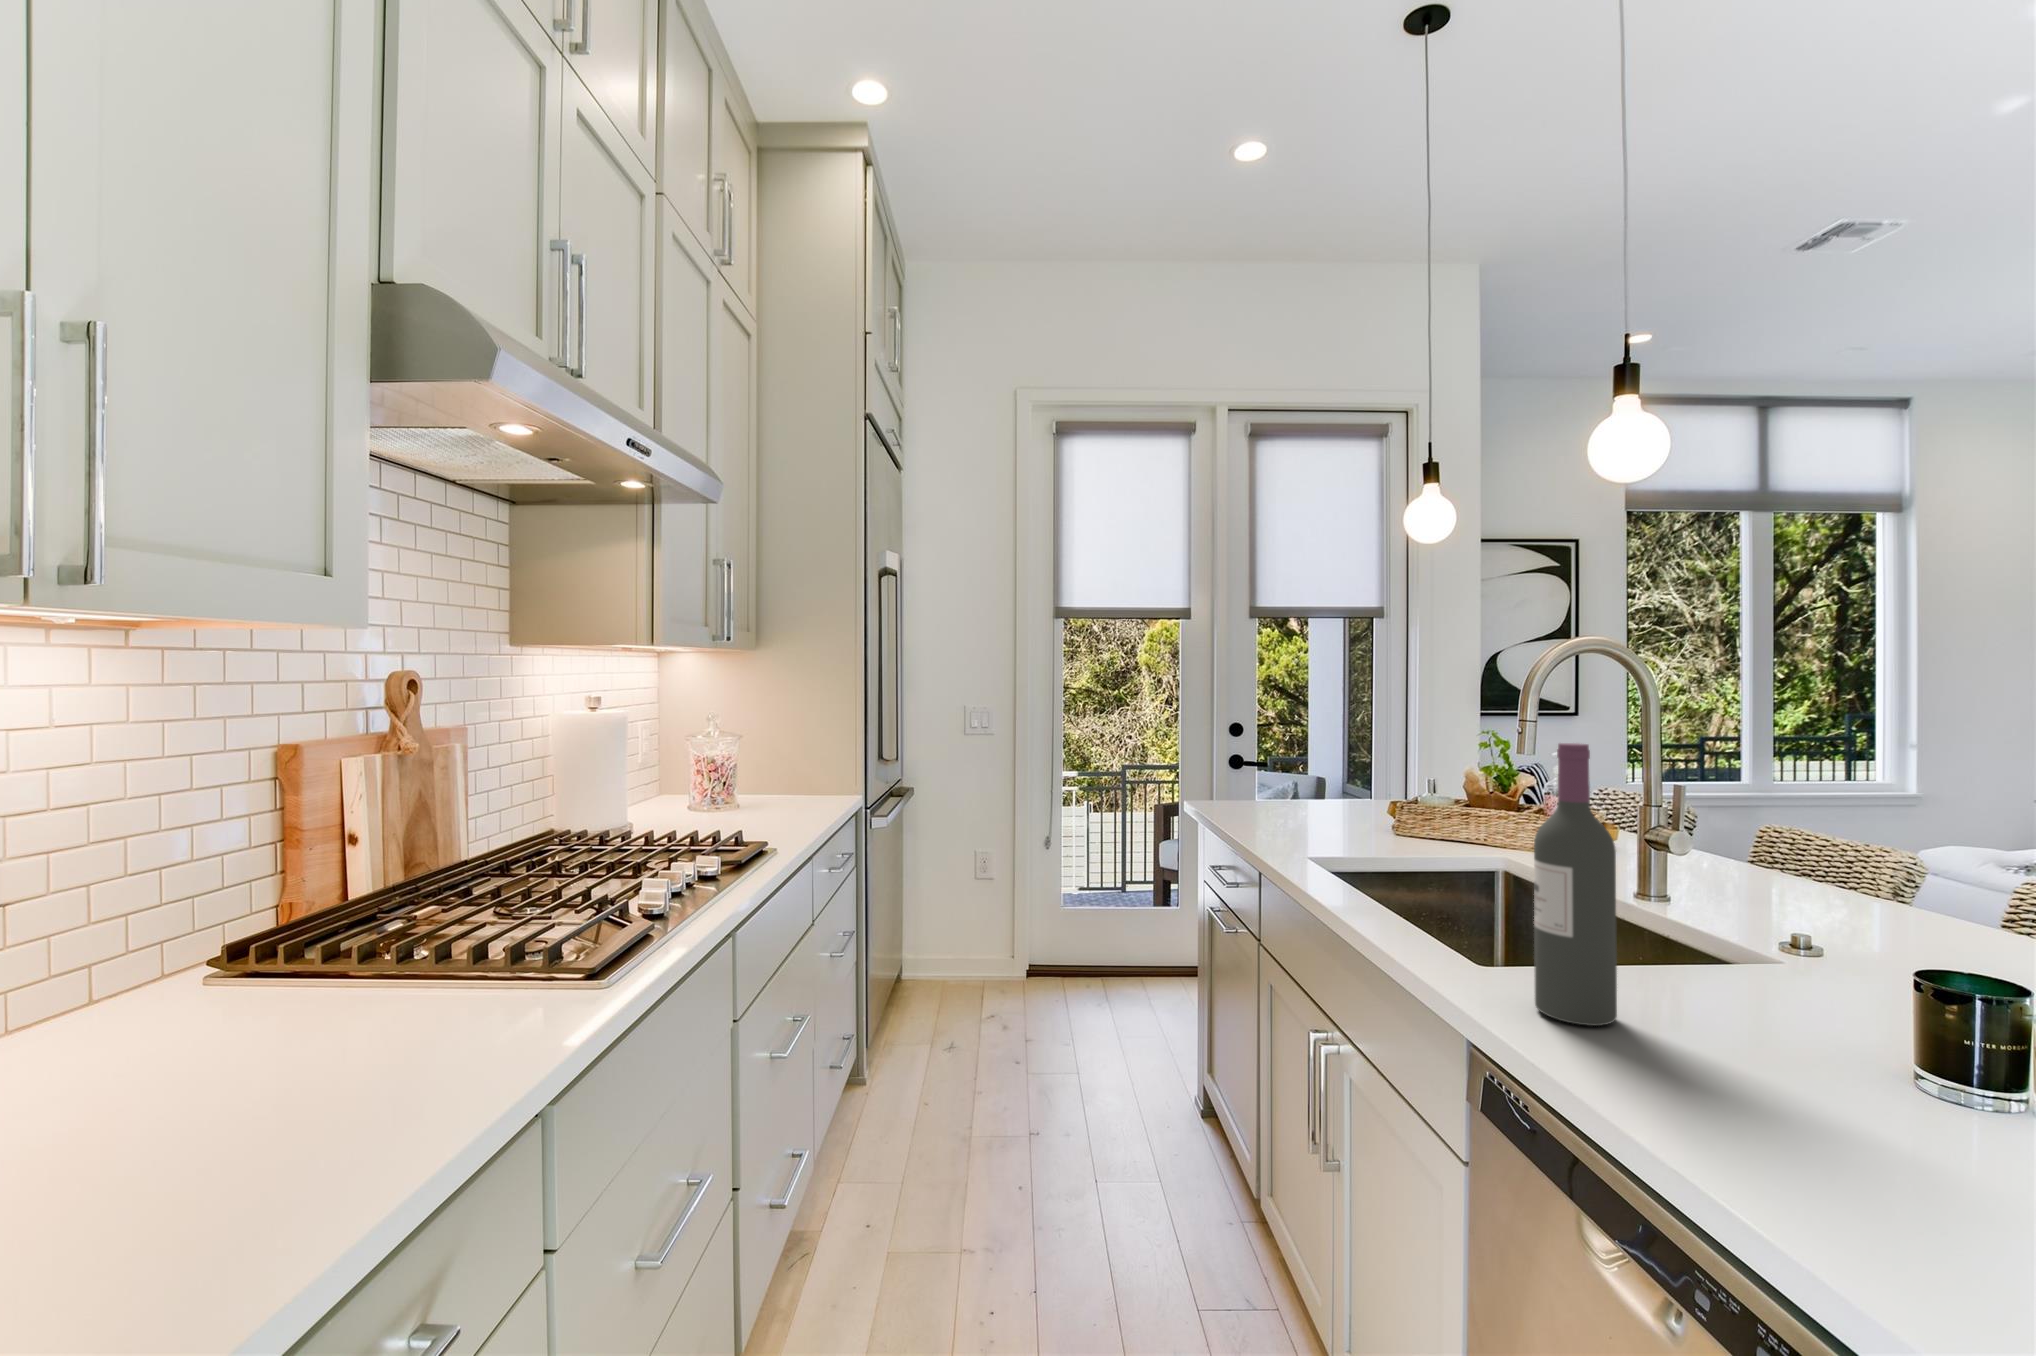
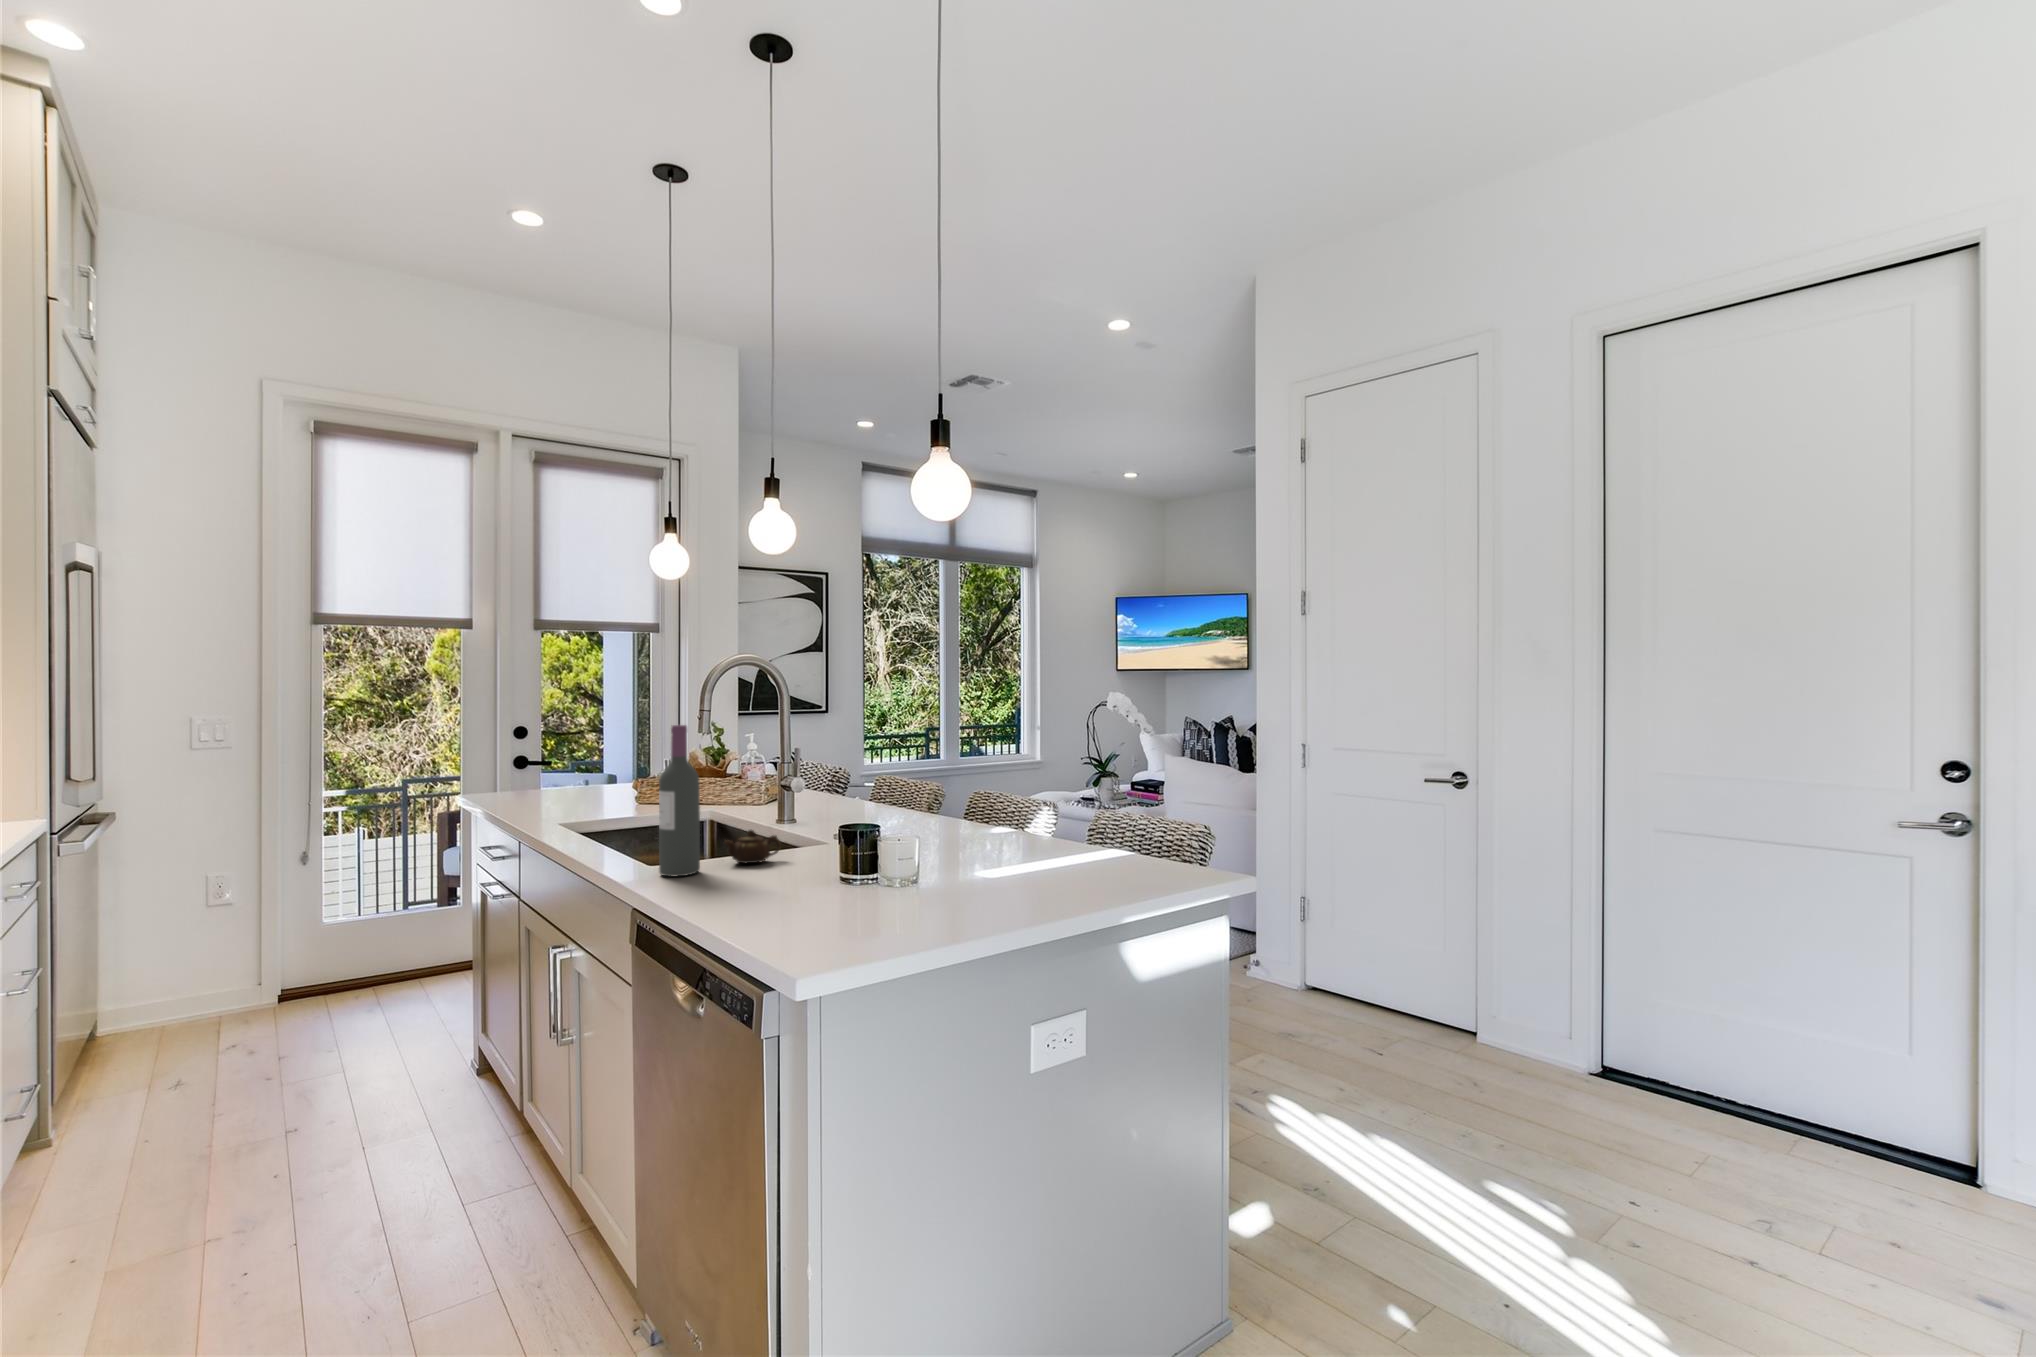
teapot: none [1651,947,1775,1018] -> present [724,830,781,863]

